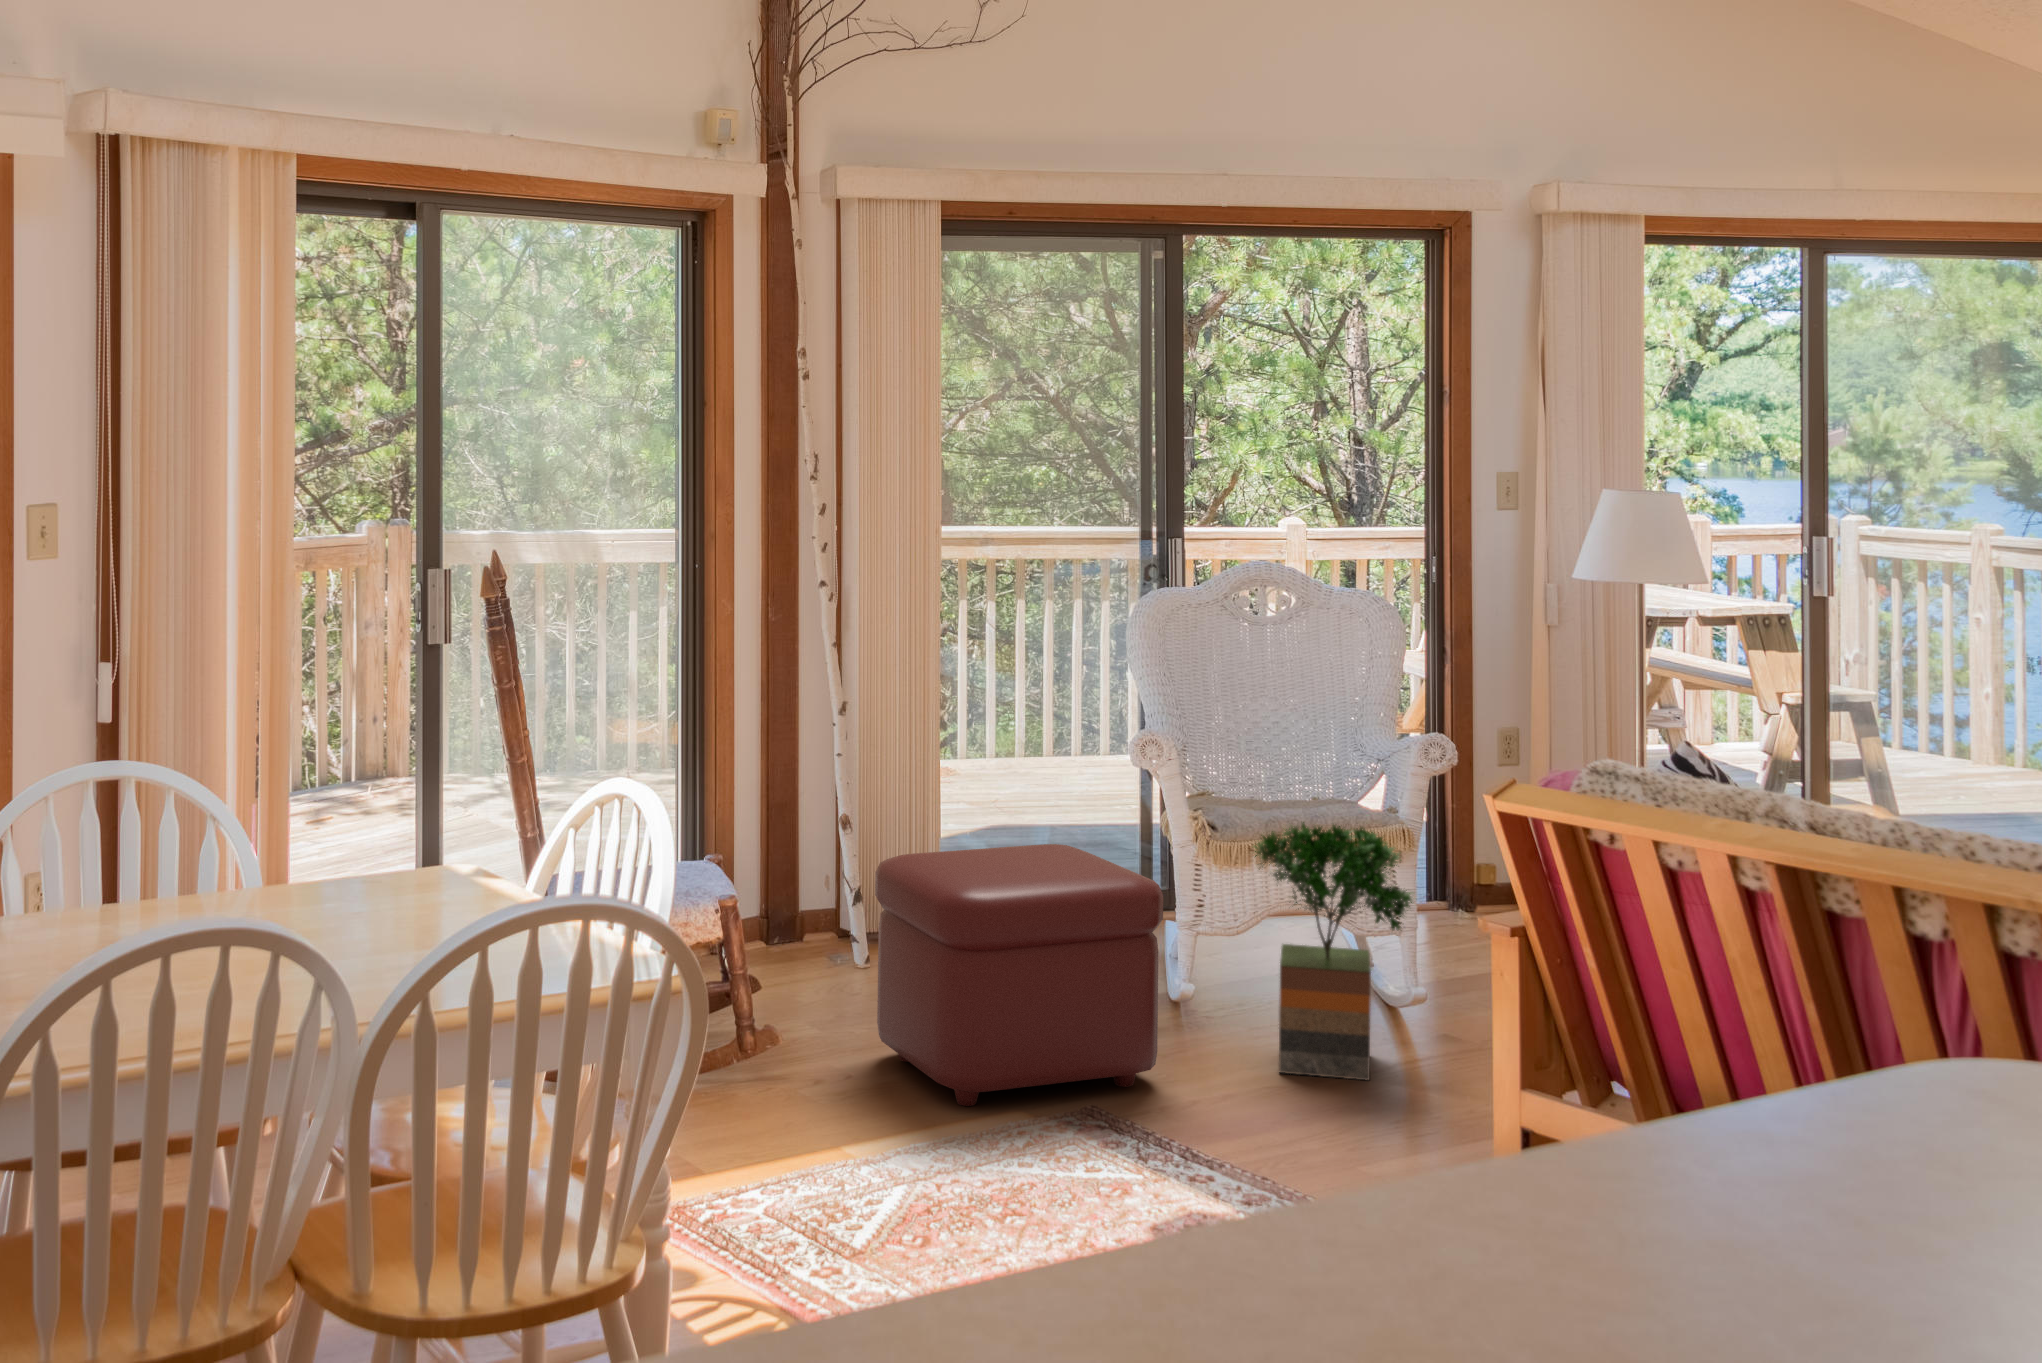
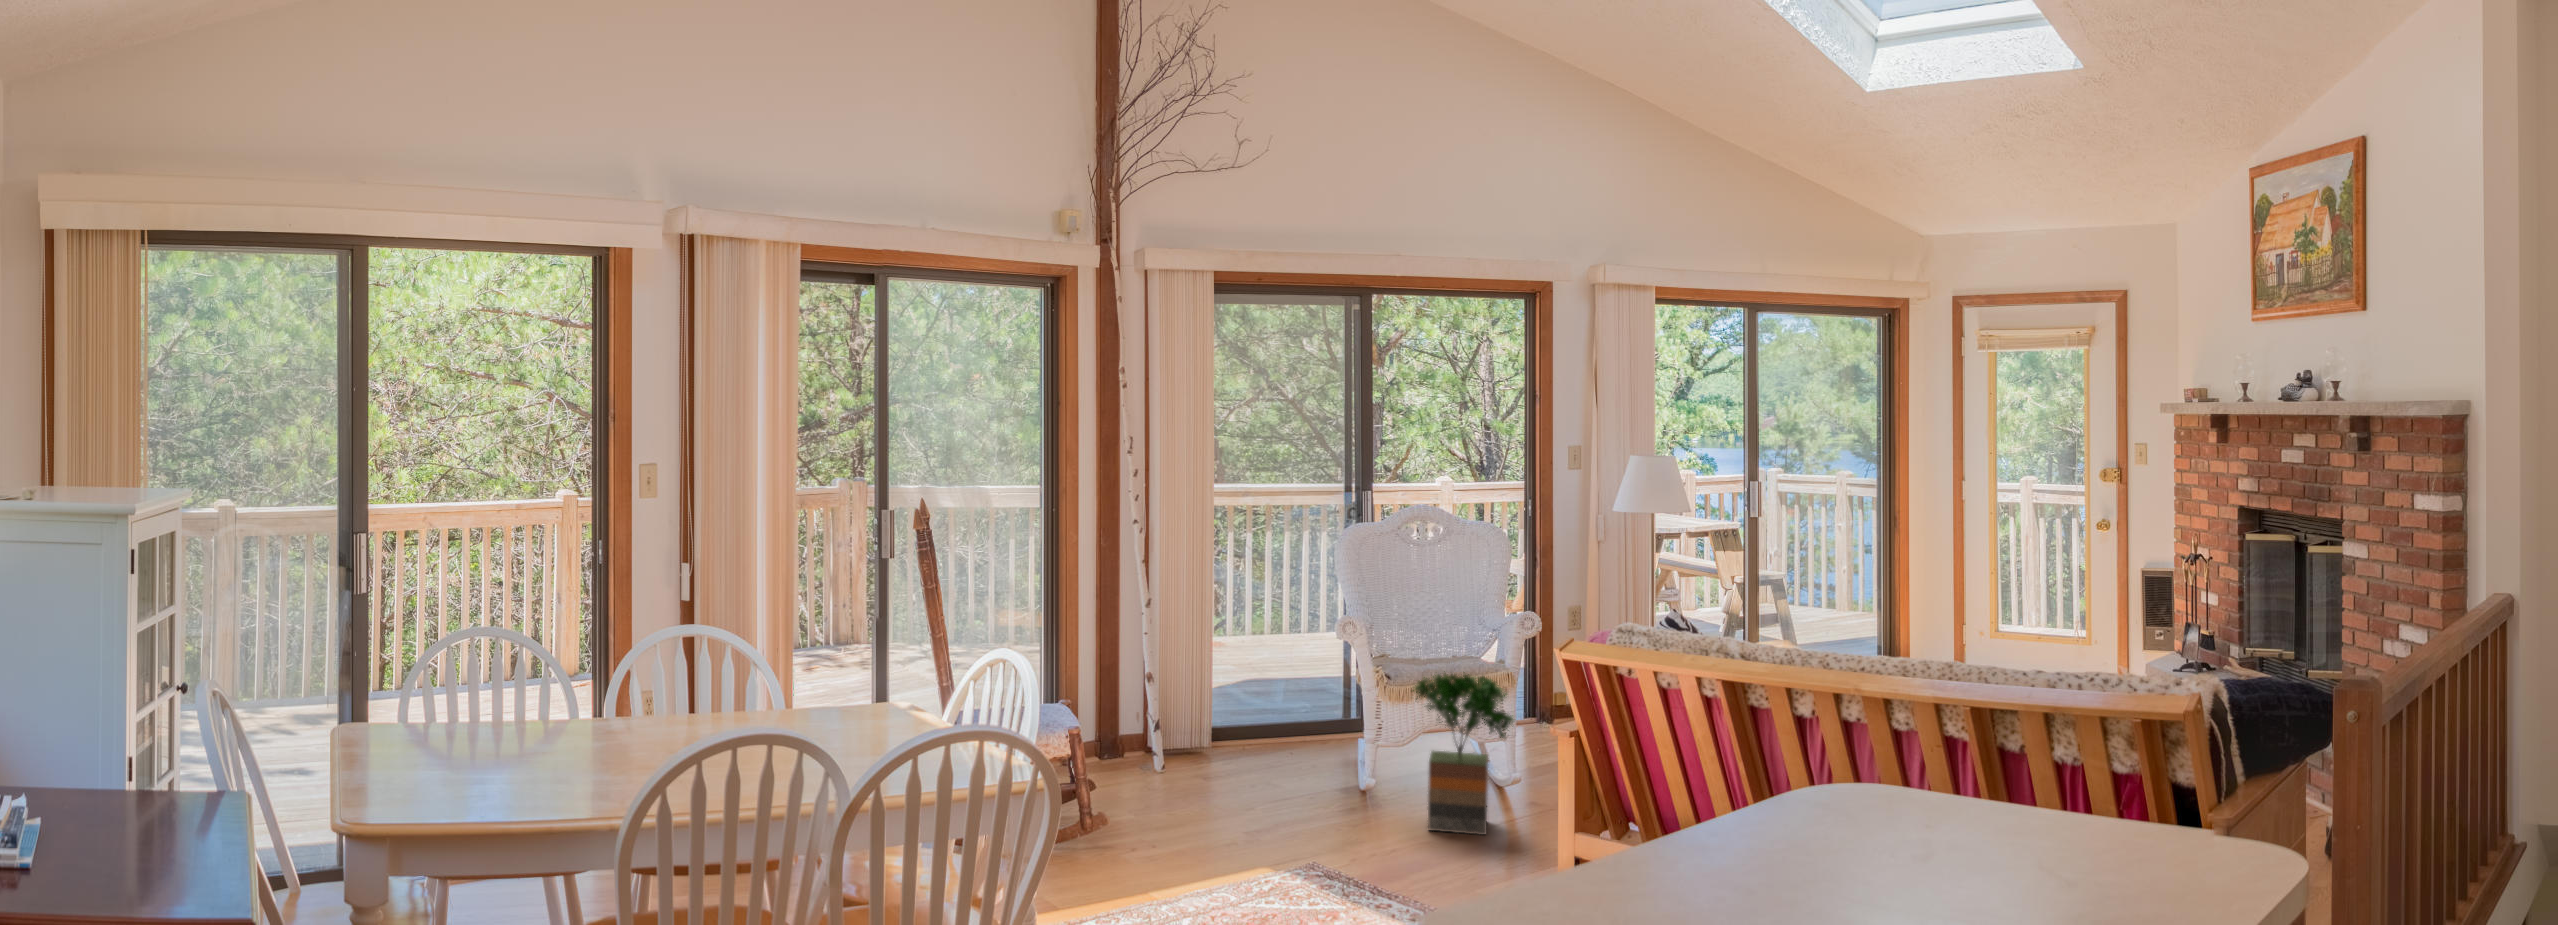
ottoman: present [875,844,1163,1106] -> none [1169,686,1353,845]

